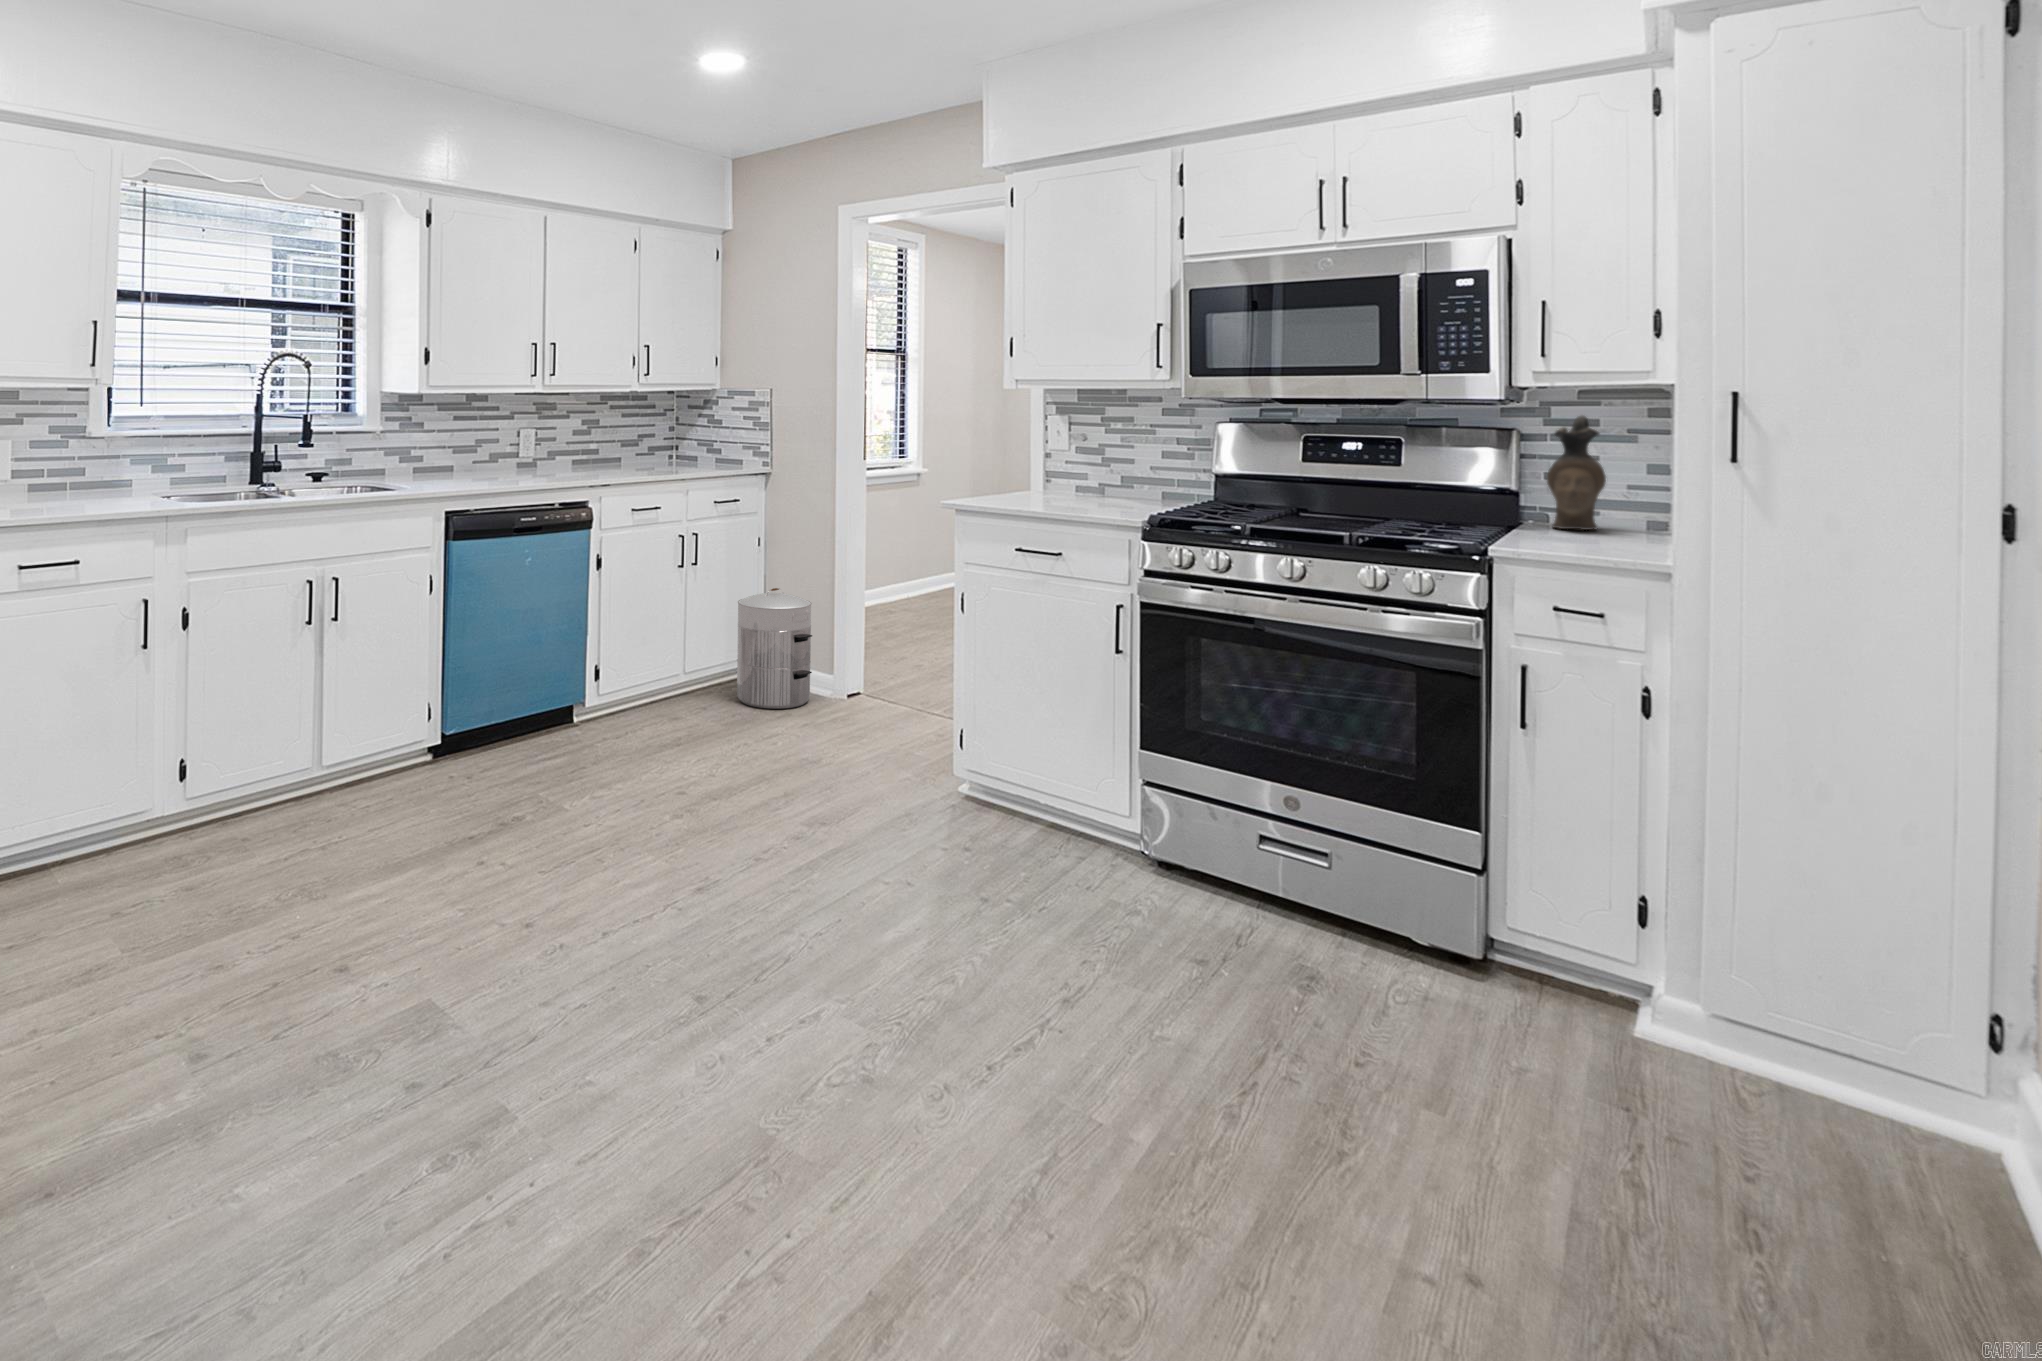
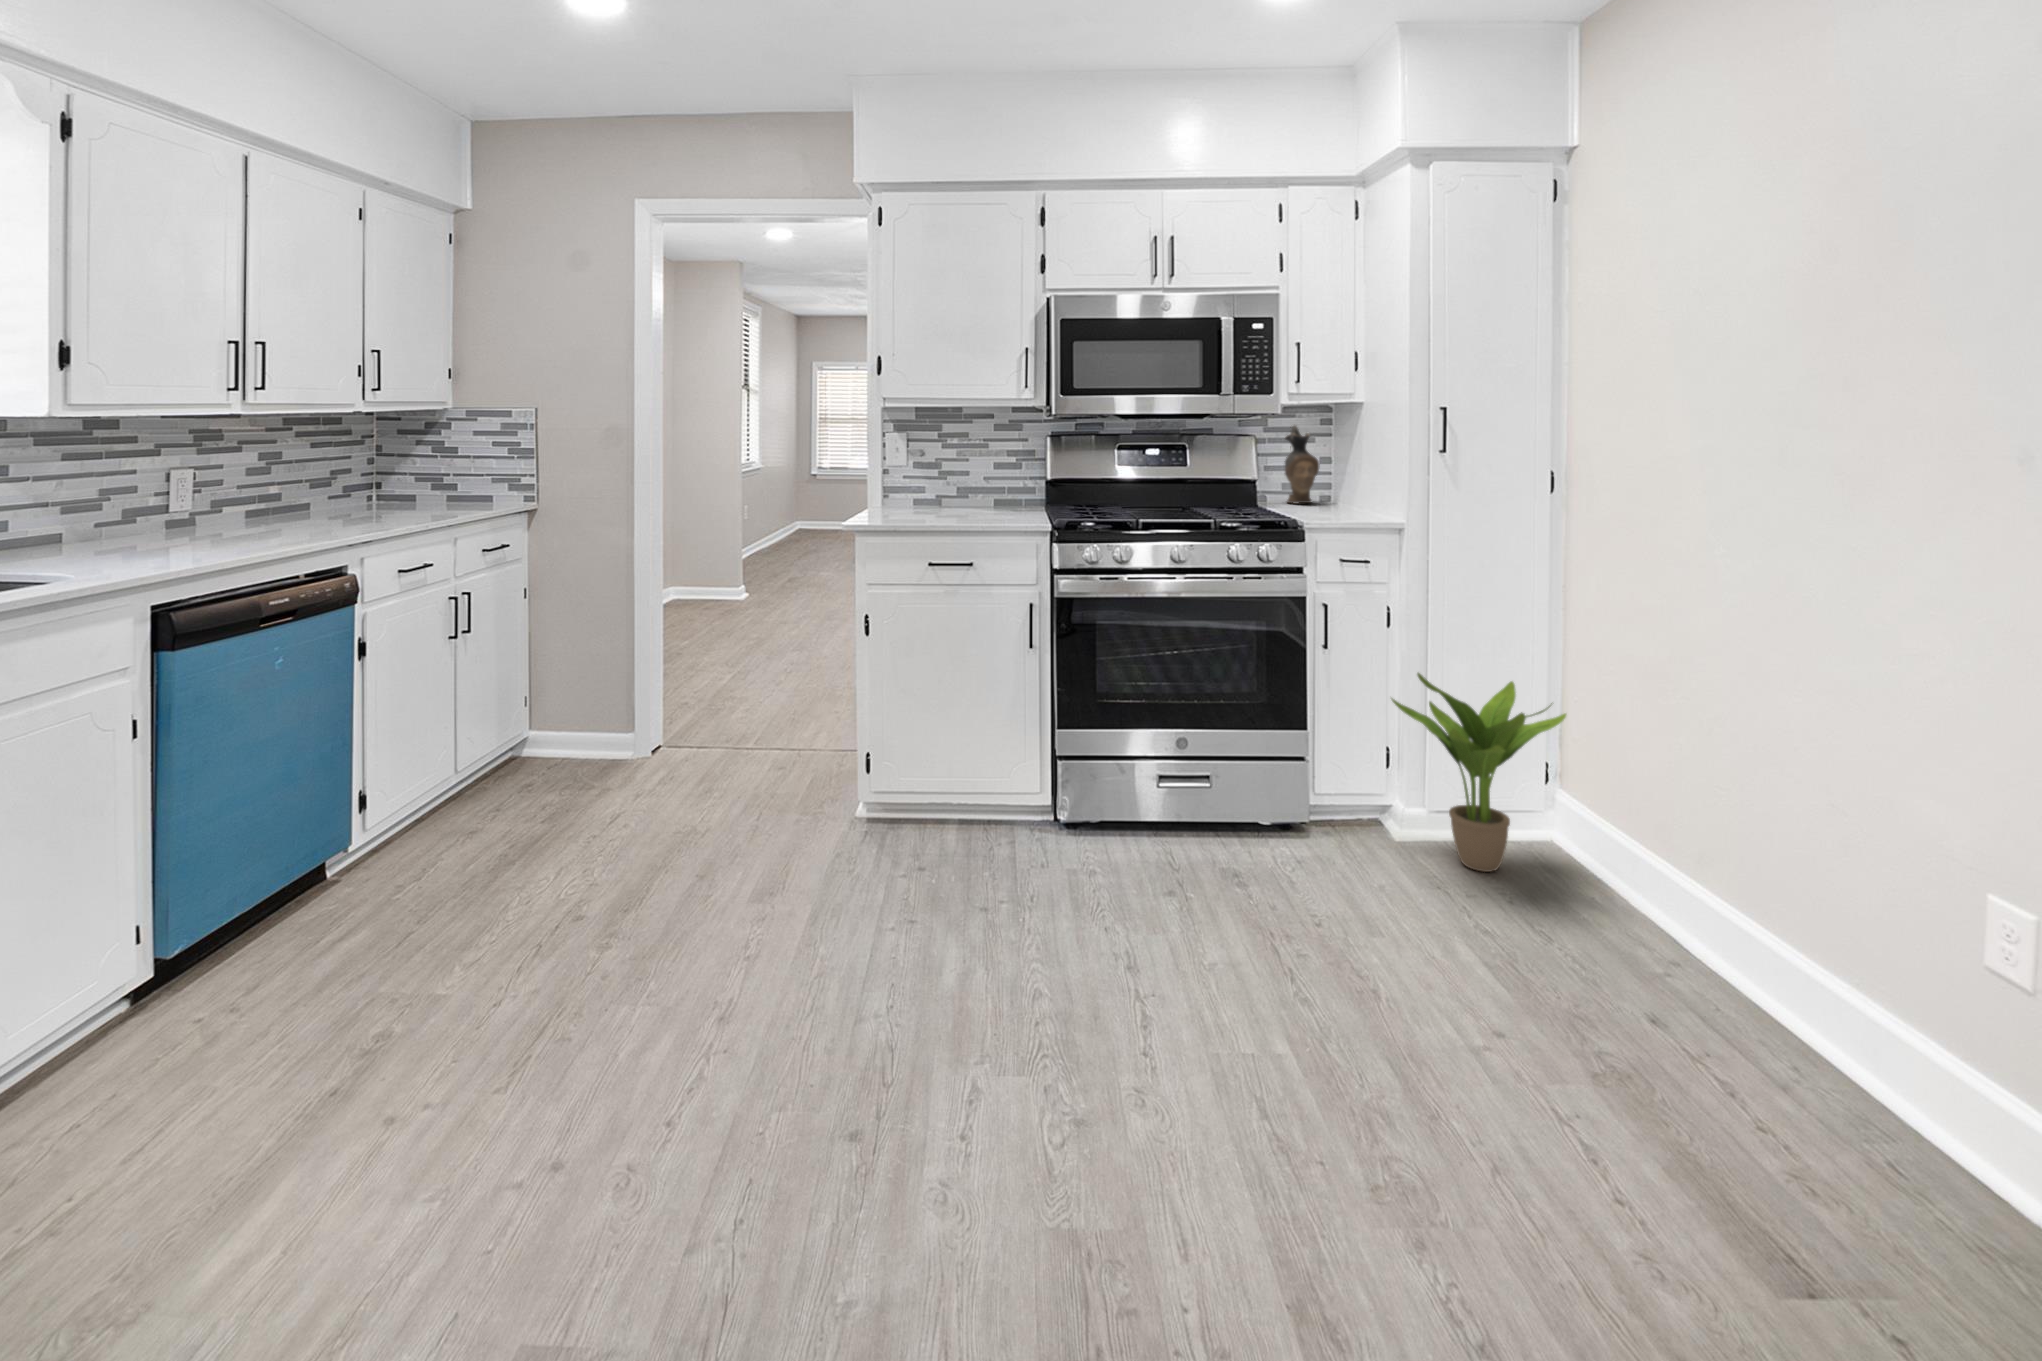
waste bin: present [737,588,812,709] -> none [518,640,624,784]
potted plant: none [1534,769,1872,1099] -> present [1392,673,1566,872]

